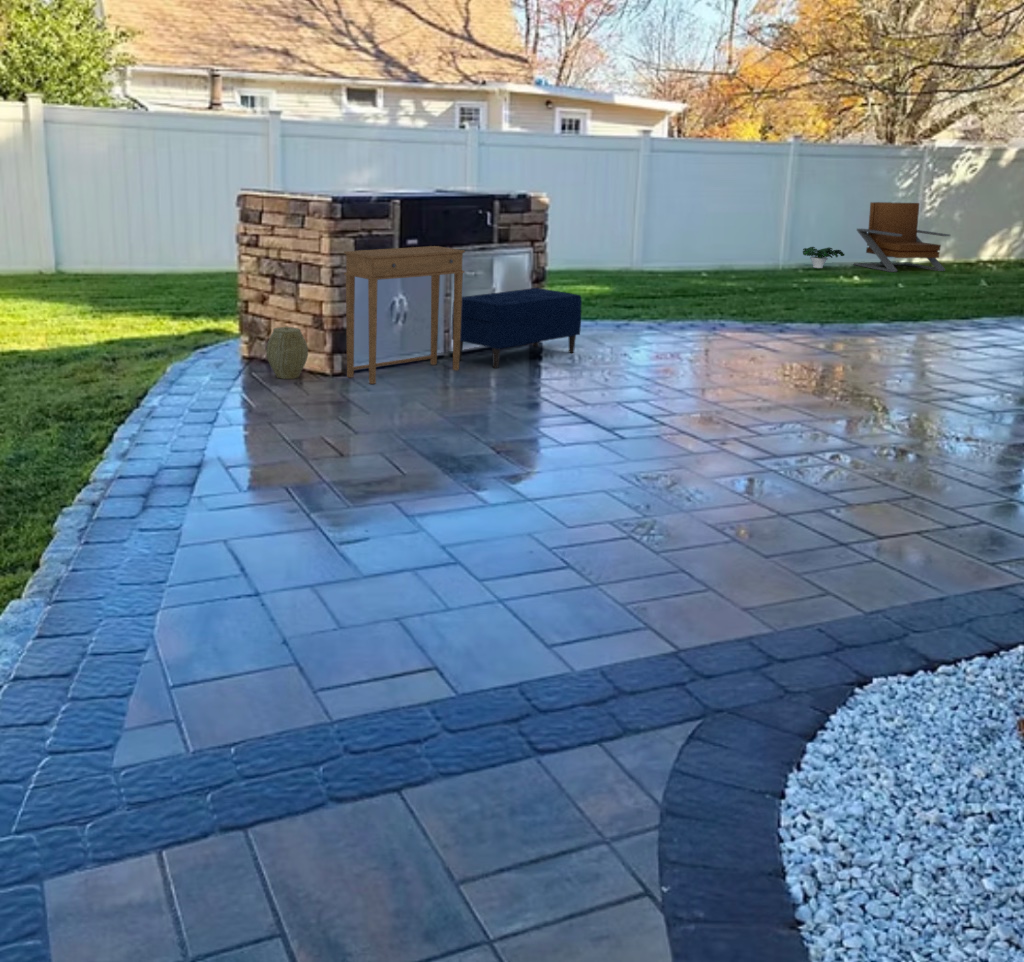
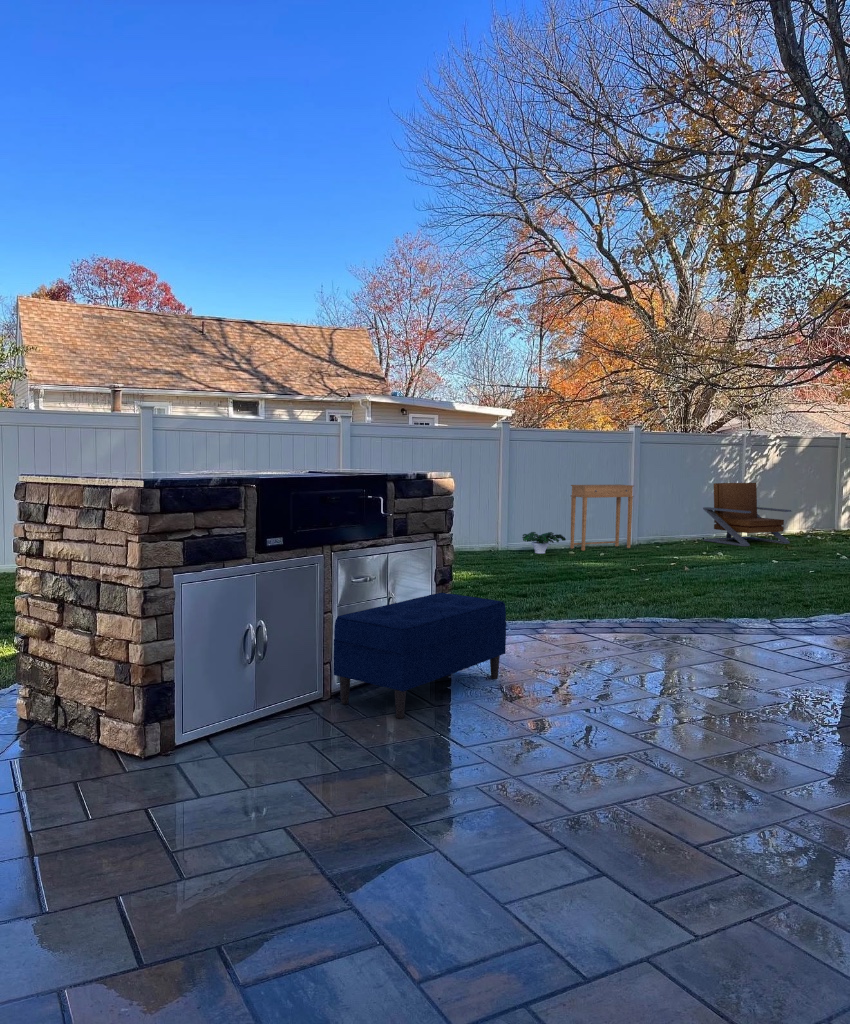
side table: present [344,246,465,384] -> present [570,484,634,551]
potted plant: present [803,247,845,268] -> present [522,532,566,554]
woven basket: present [266,327,308,379] -> none [35,682,106,770]

